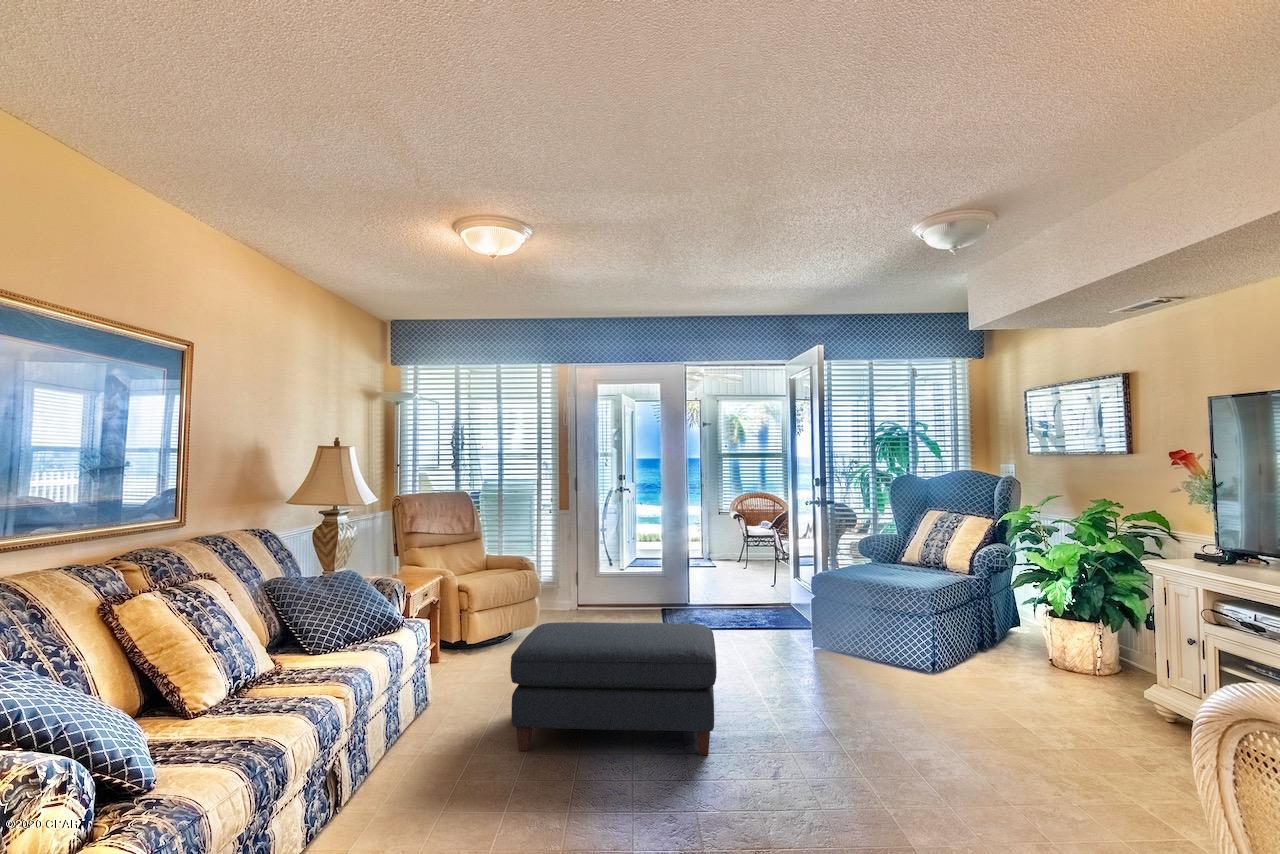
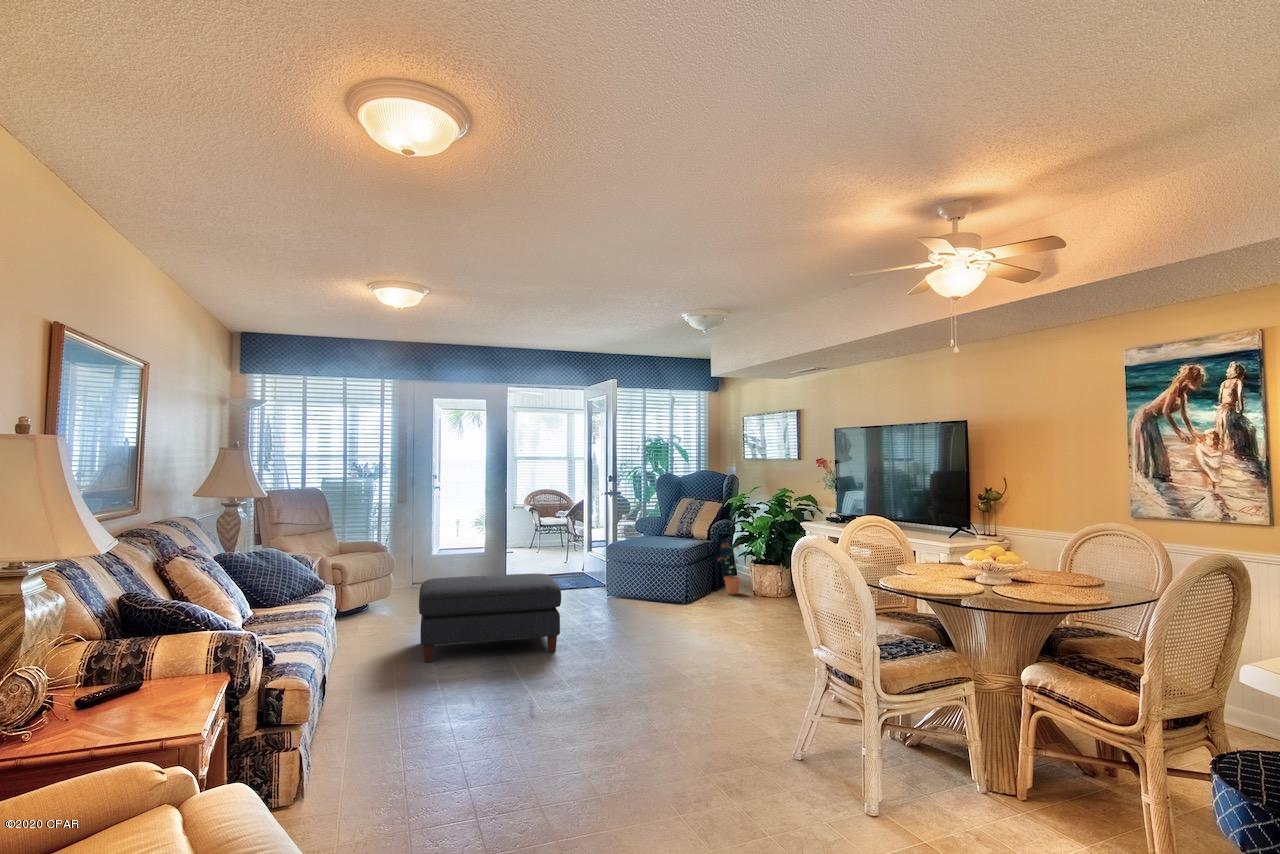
potted plant: none [986,581,1033,663] -> present [718,544,741,595]

